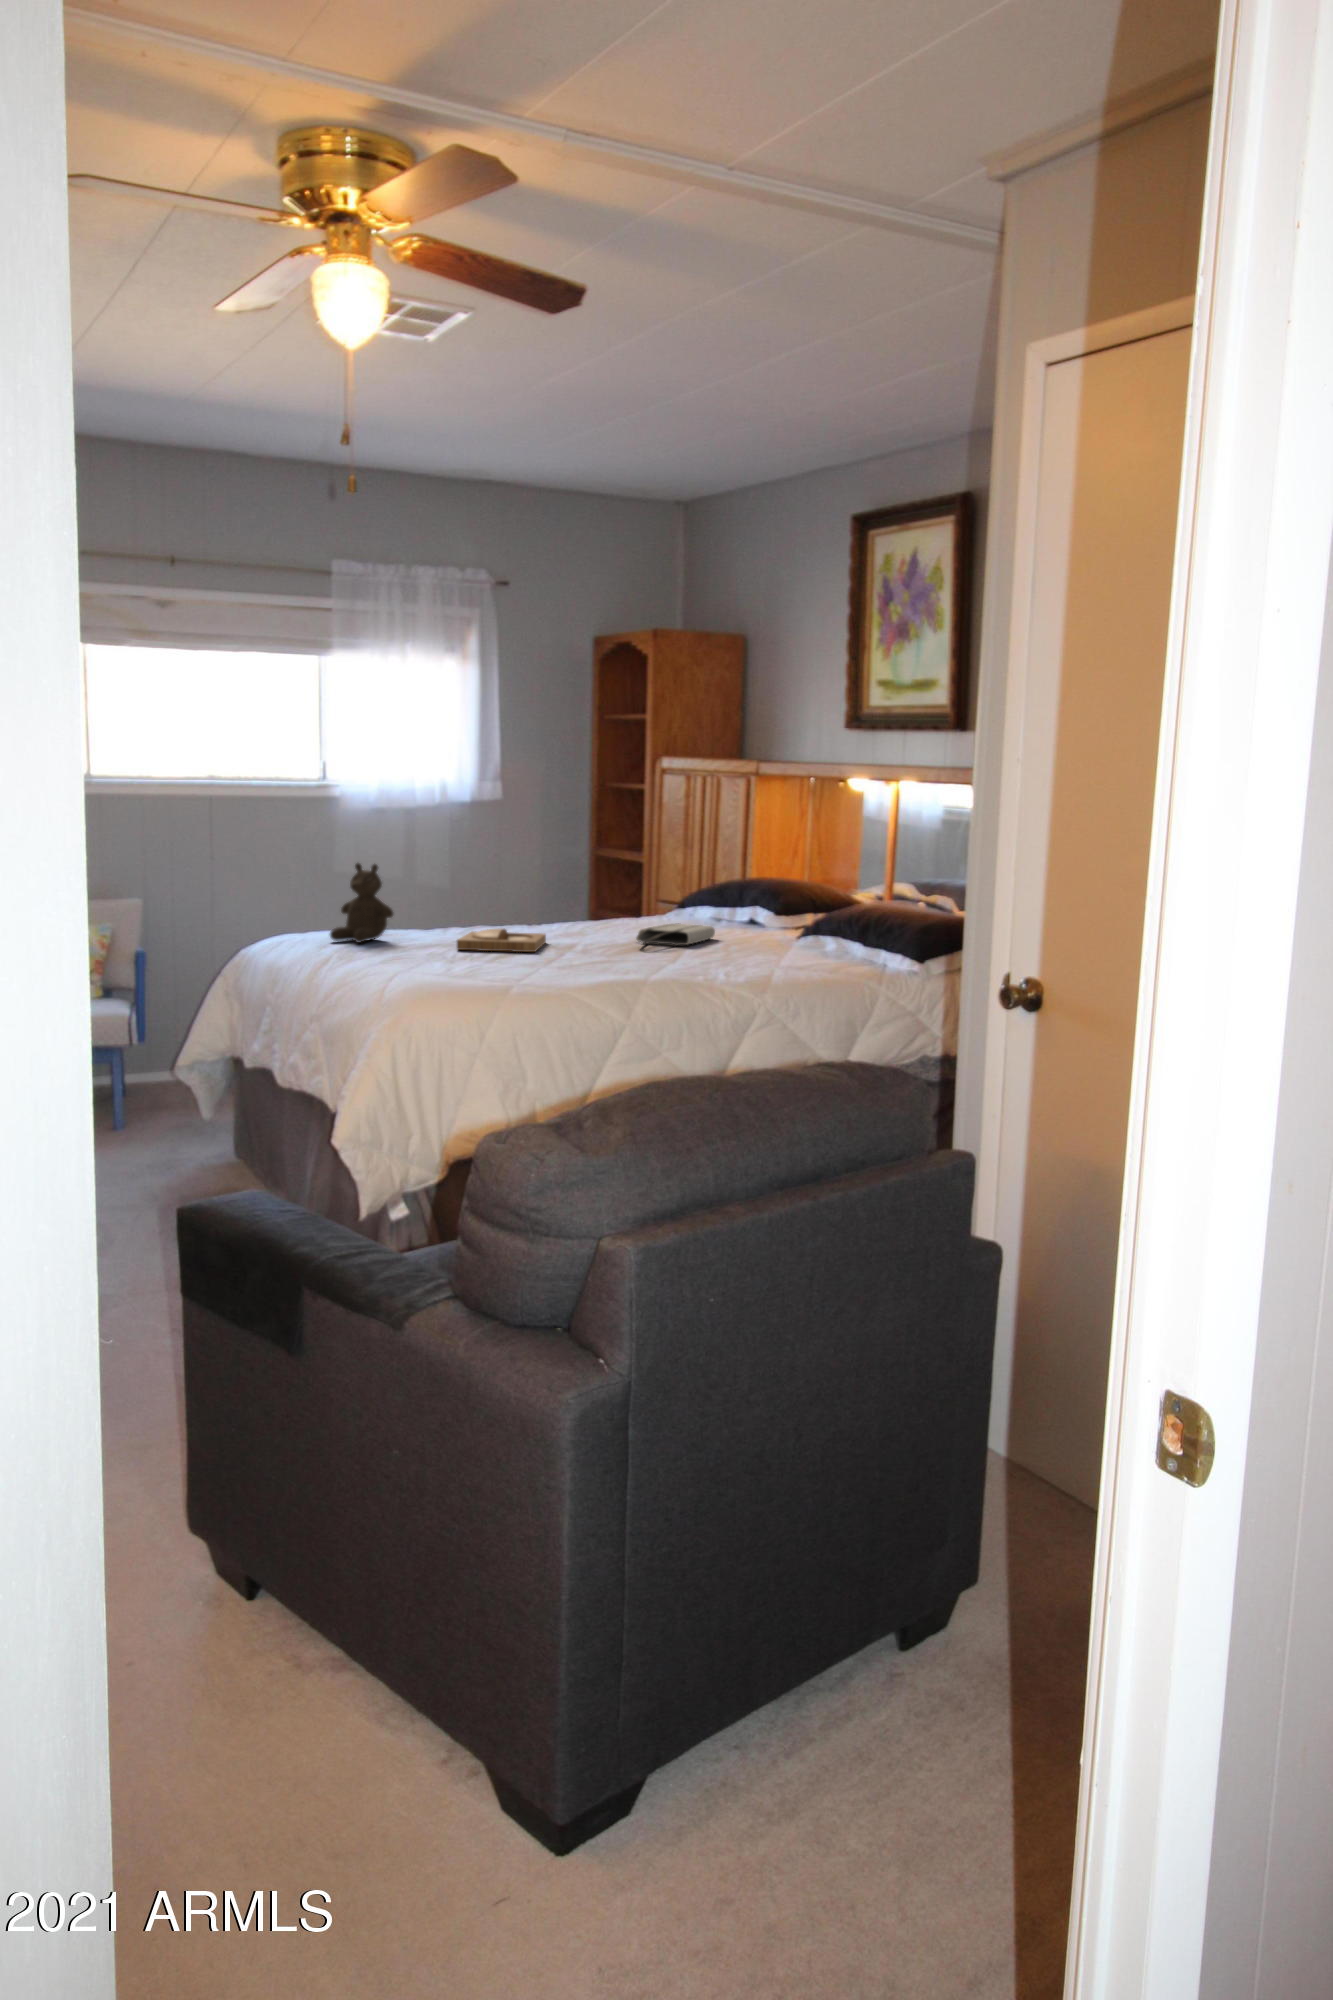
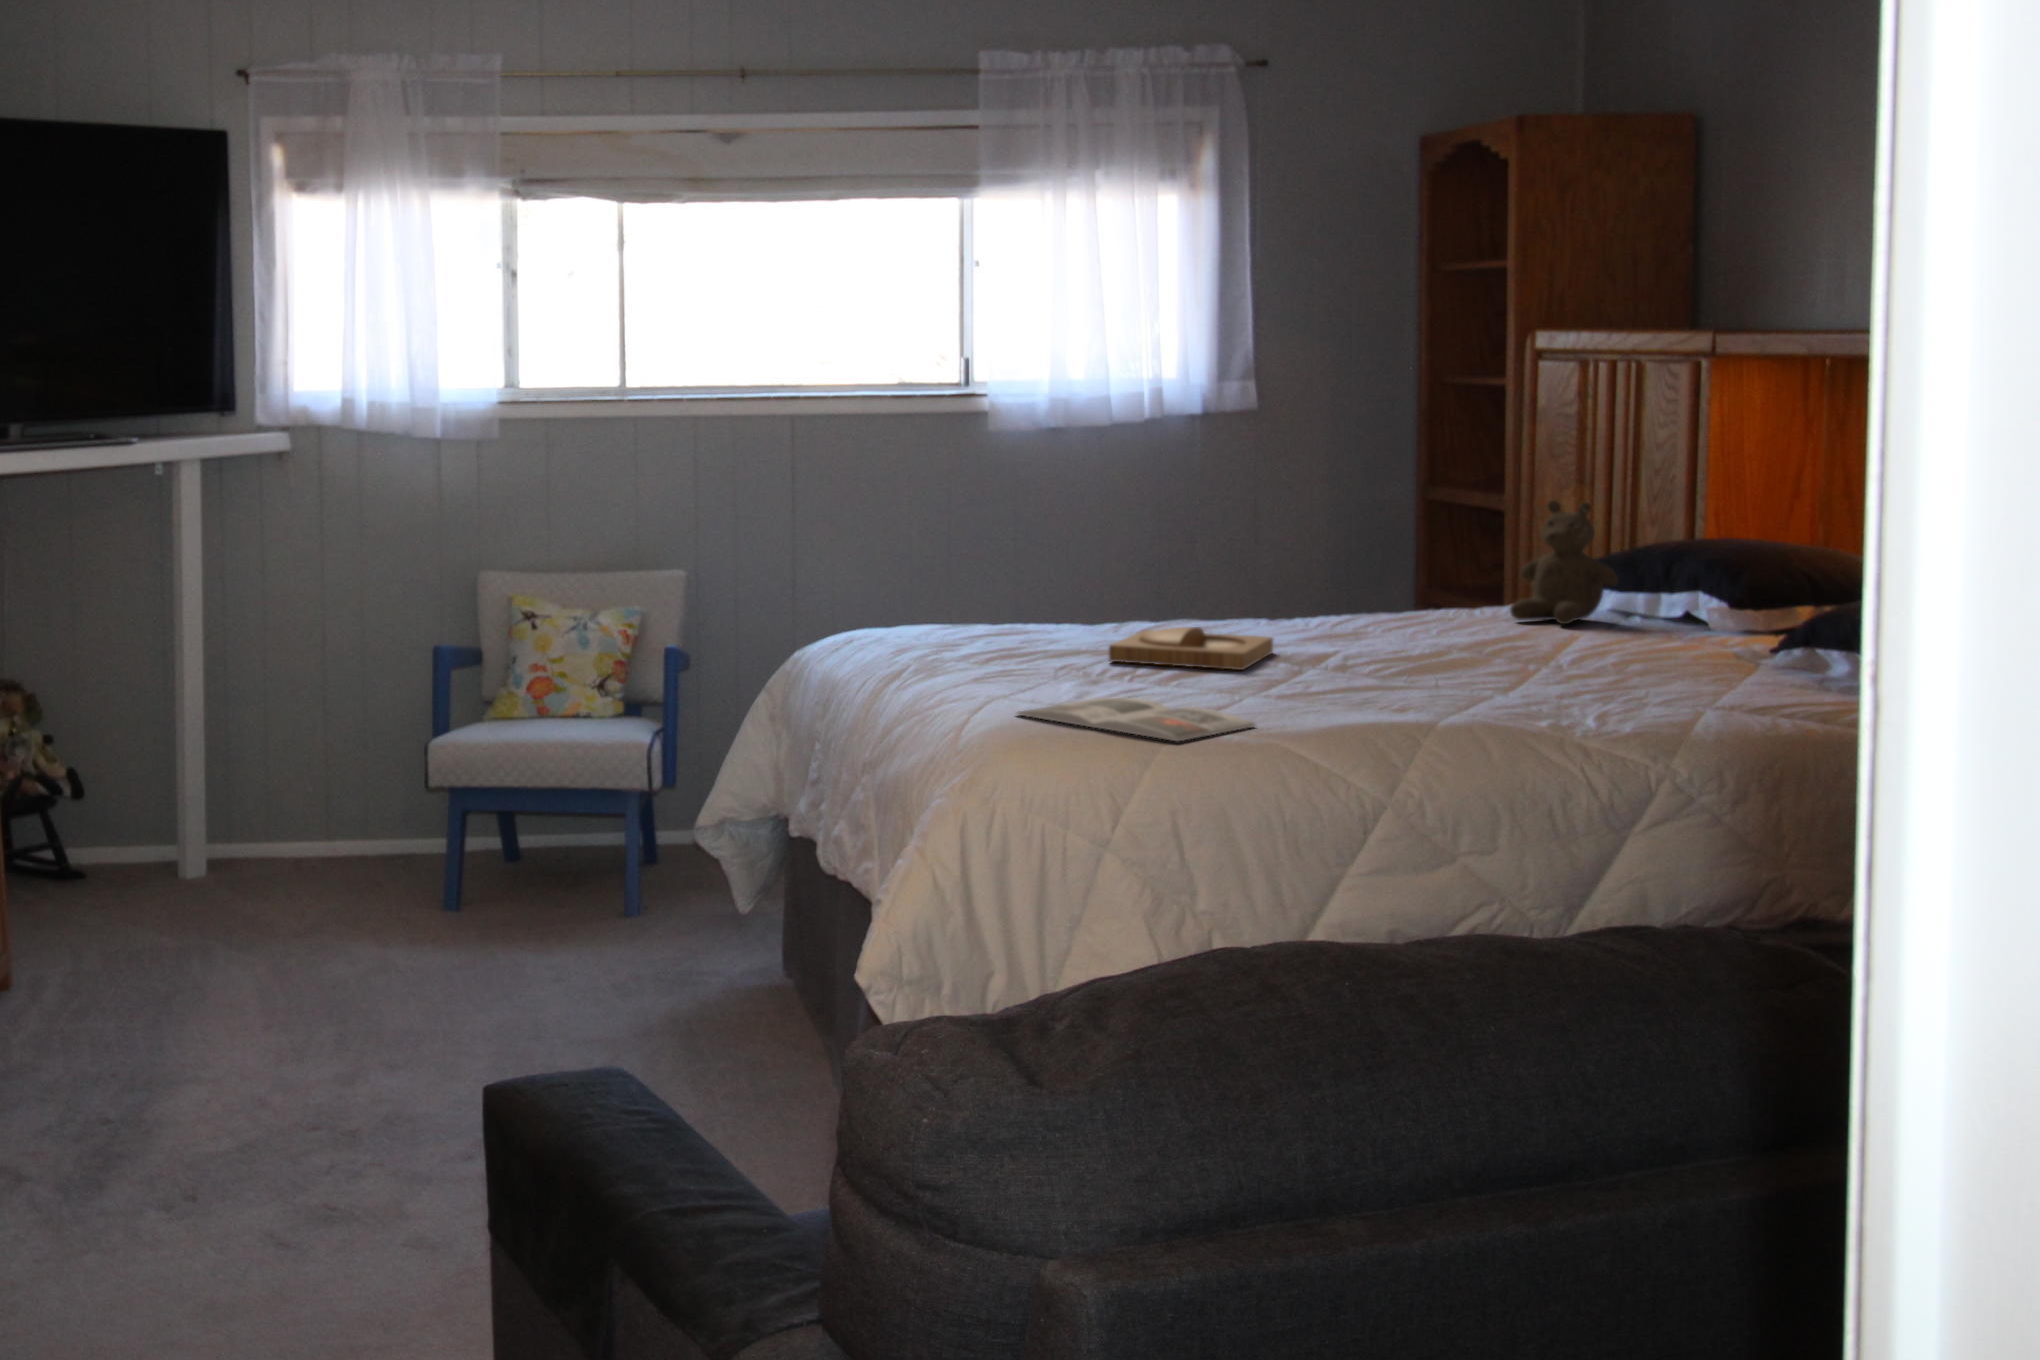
teddy bear: present [330,863,393,943] -> present [1510,500,1618,624]
tote bag: present [636,924,715,946] -> none [1436,624,1603,665]
magazine: none [419,968,558,989] -> present [1015,698,1257,741]

